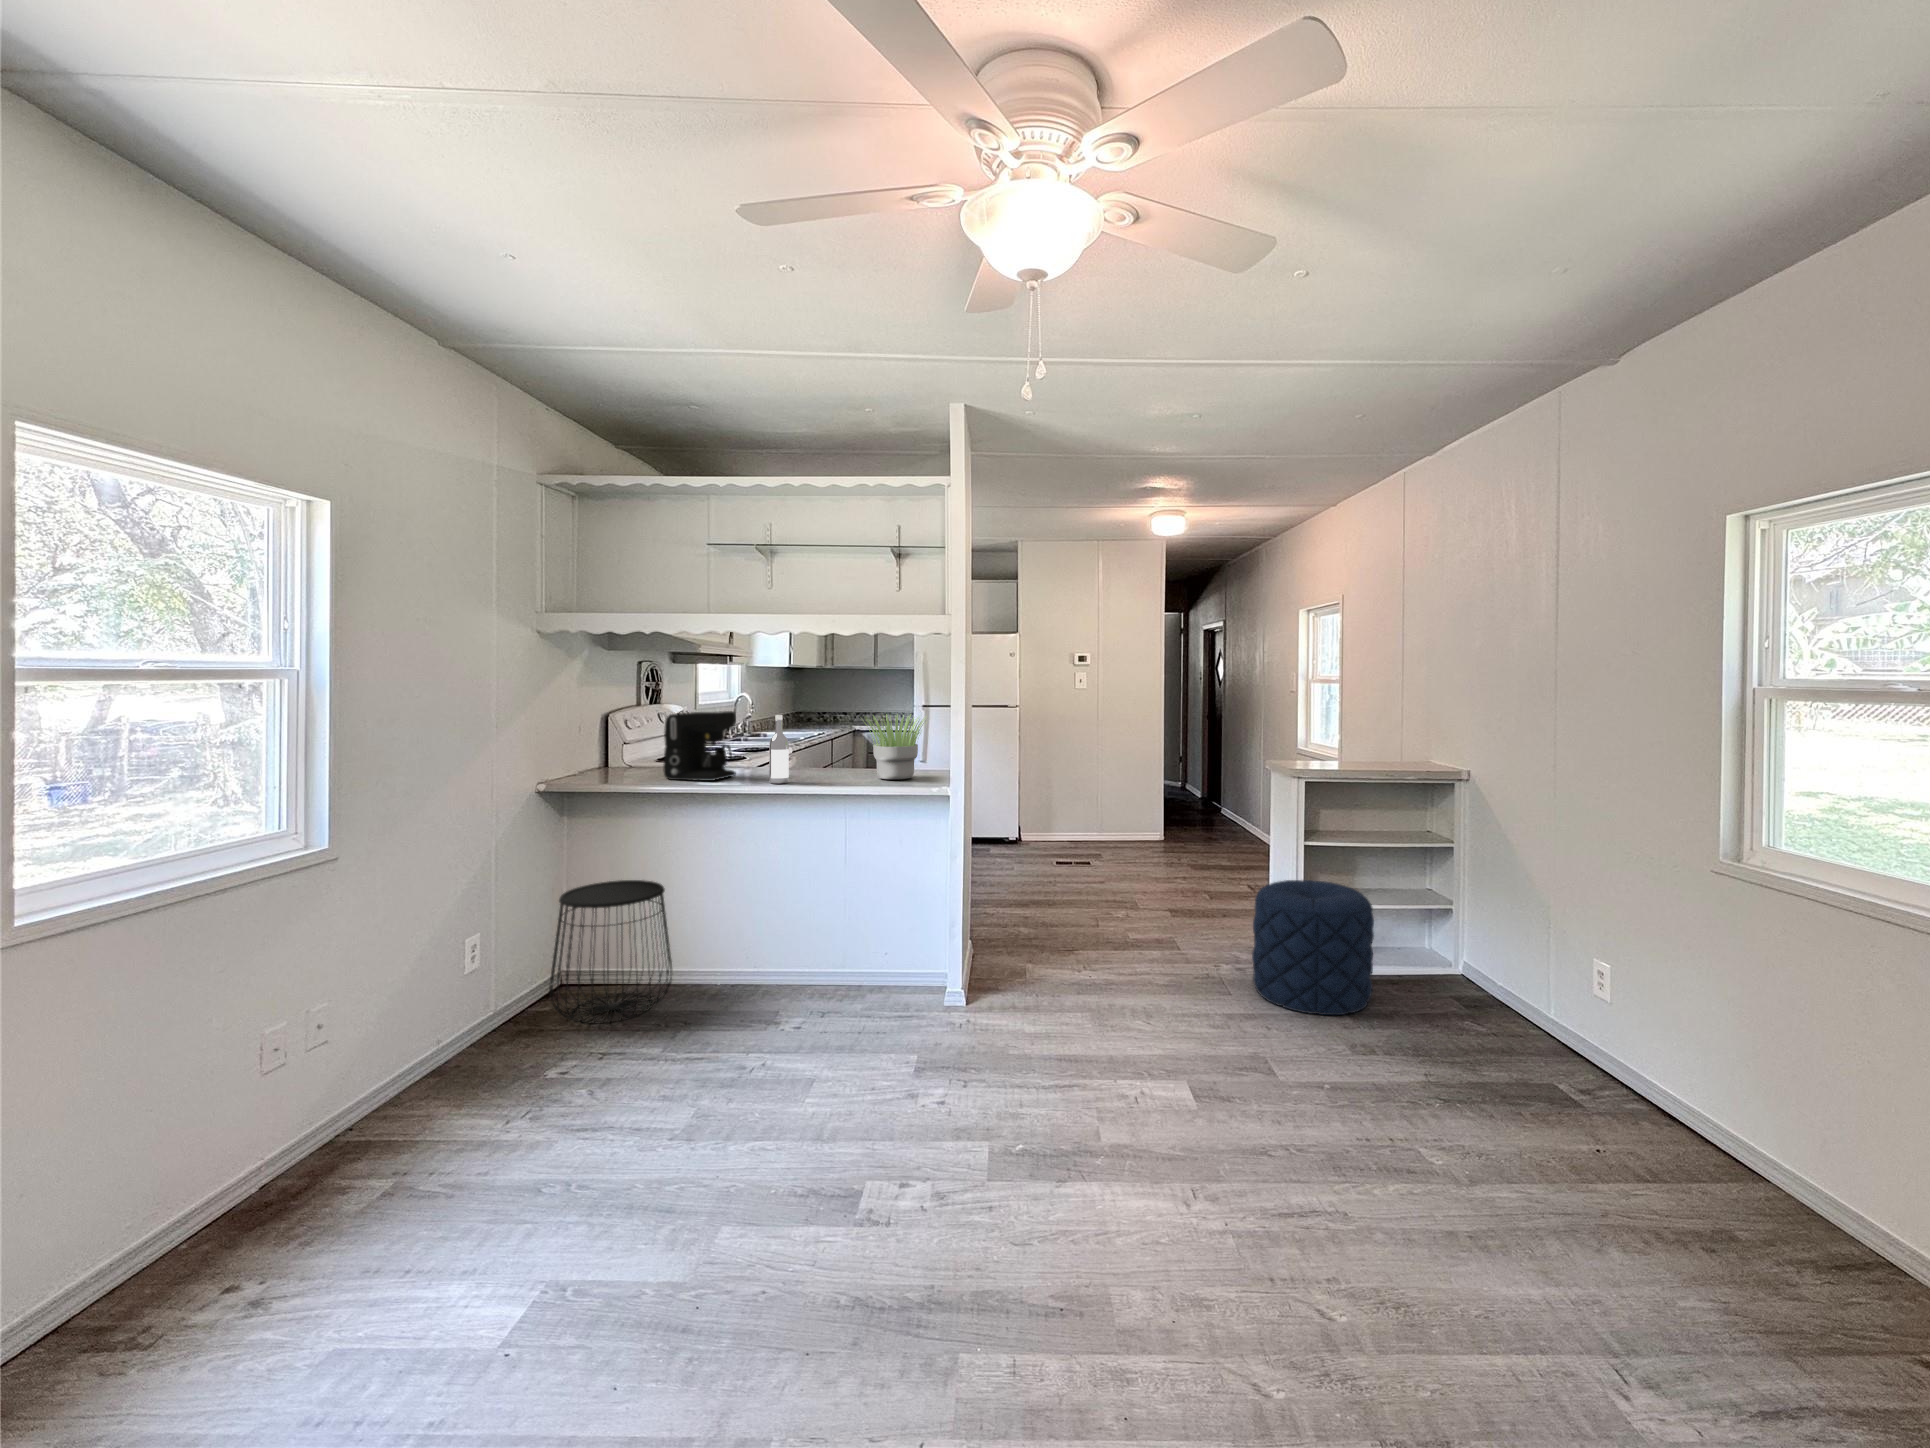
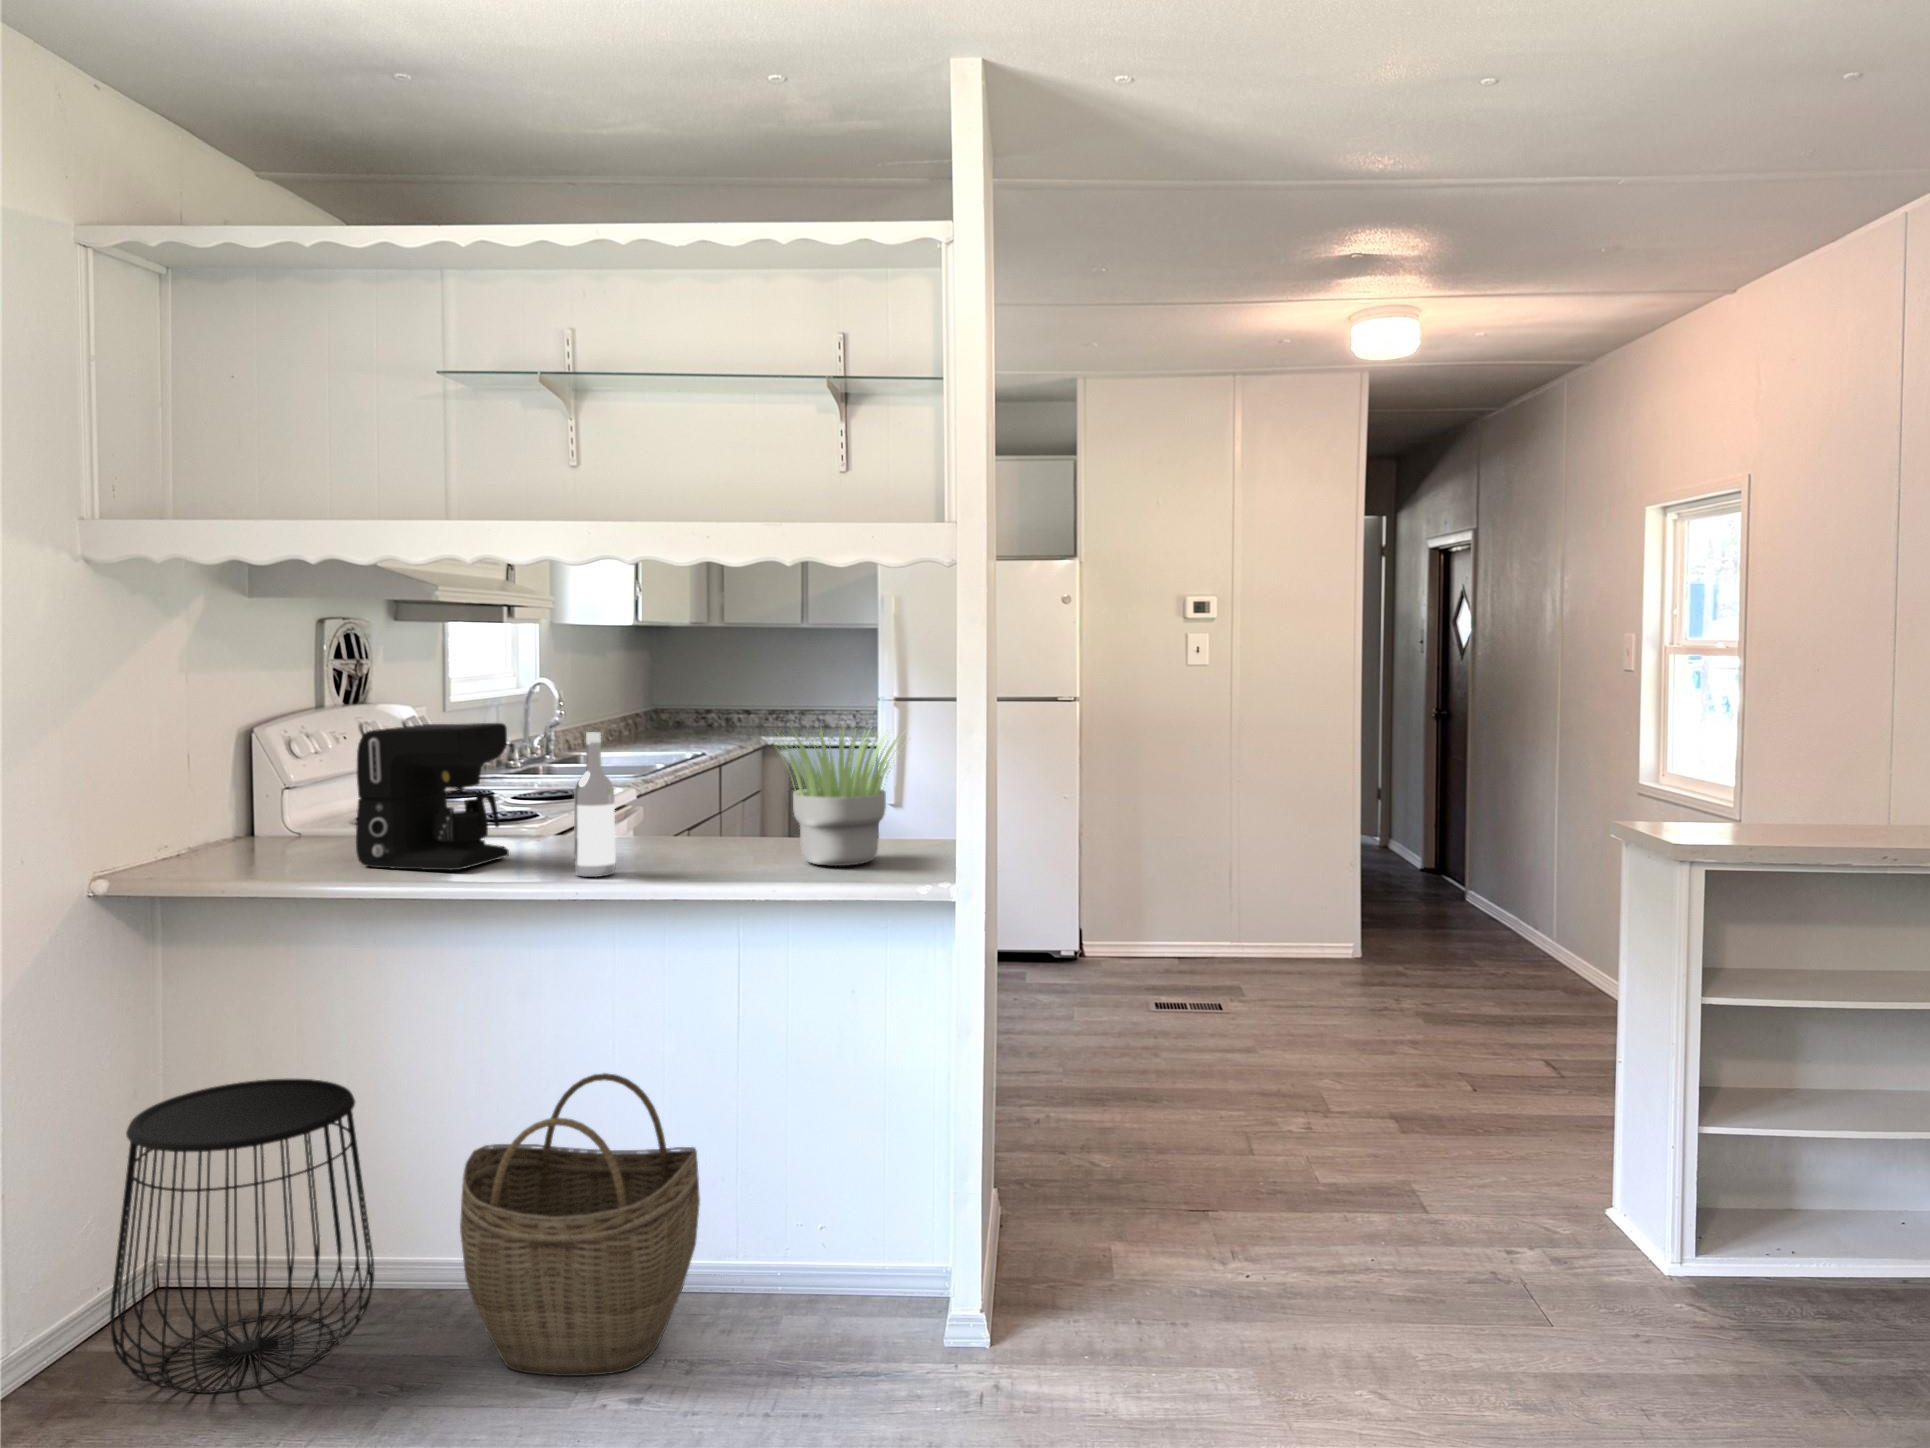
woven basket: none [717,877,828,1016] -> present [460,1073,700,1376]
pouf: present [1252,880,1374,1015] -> none [1600,1081,1878,1387]

